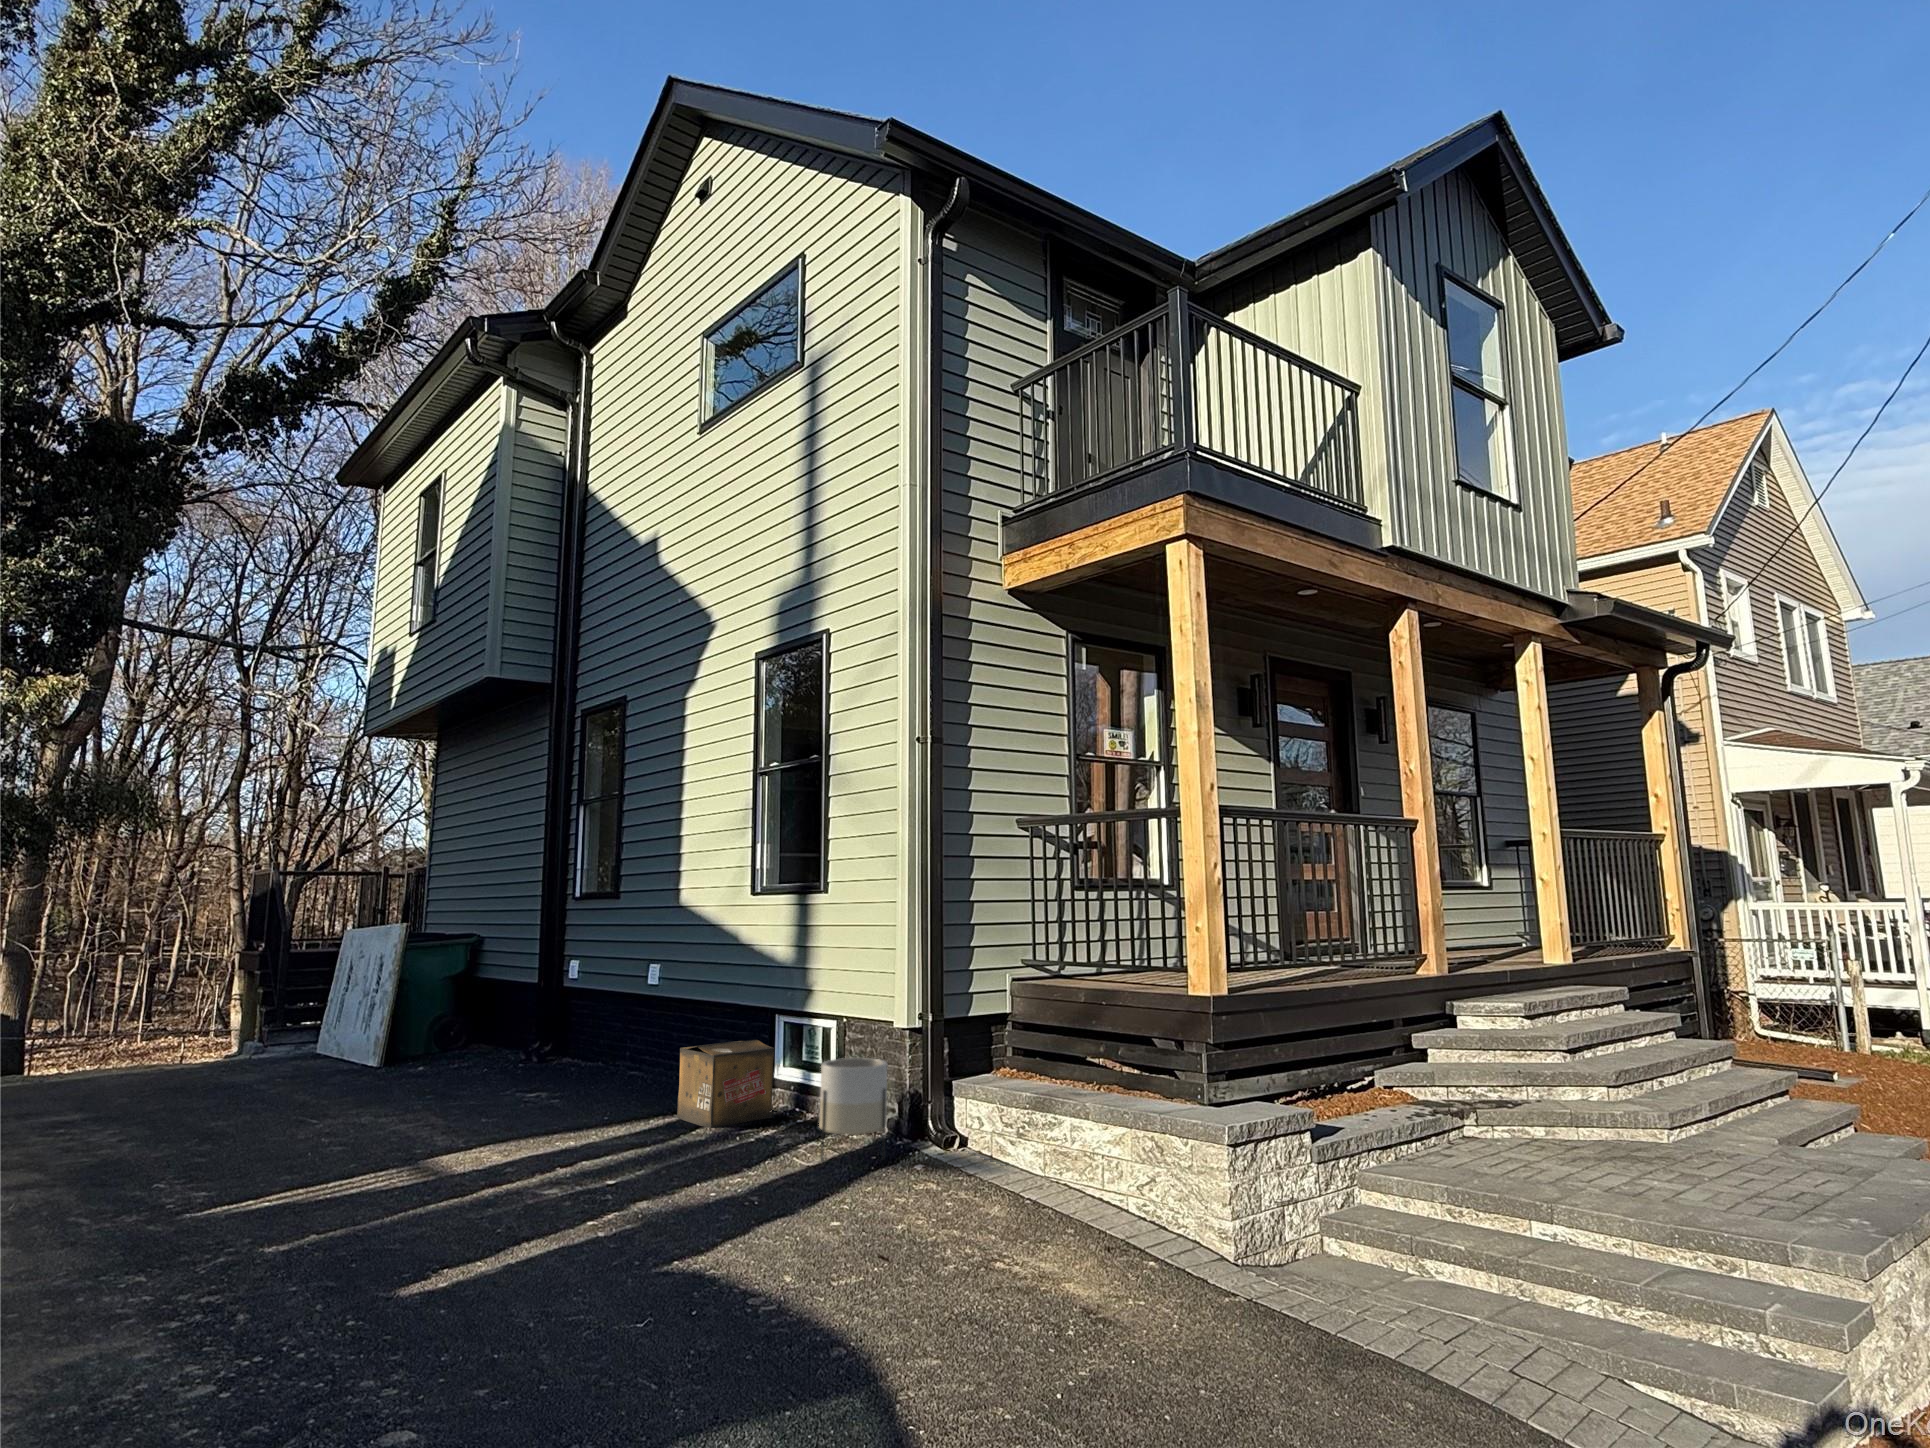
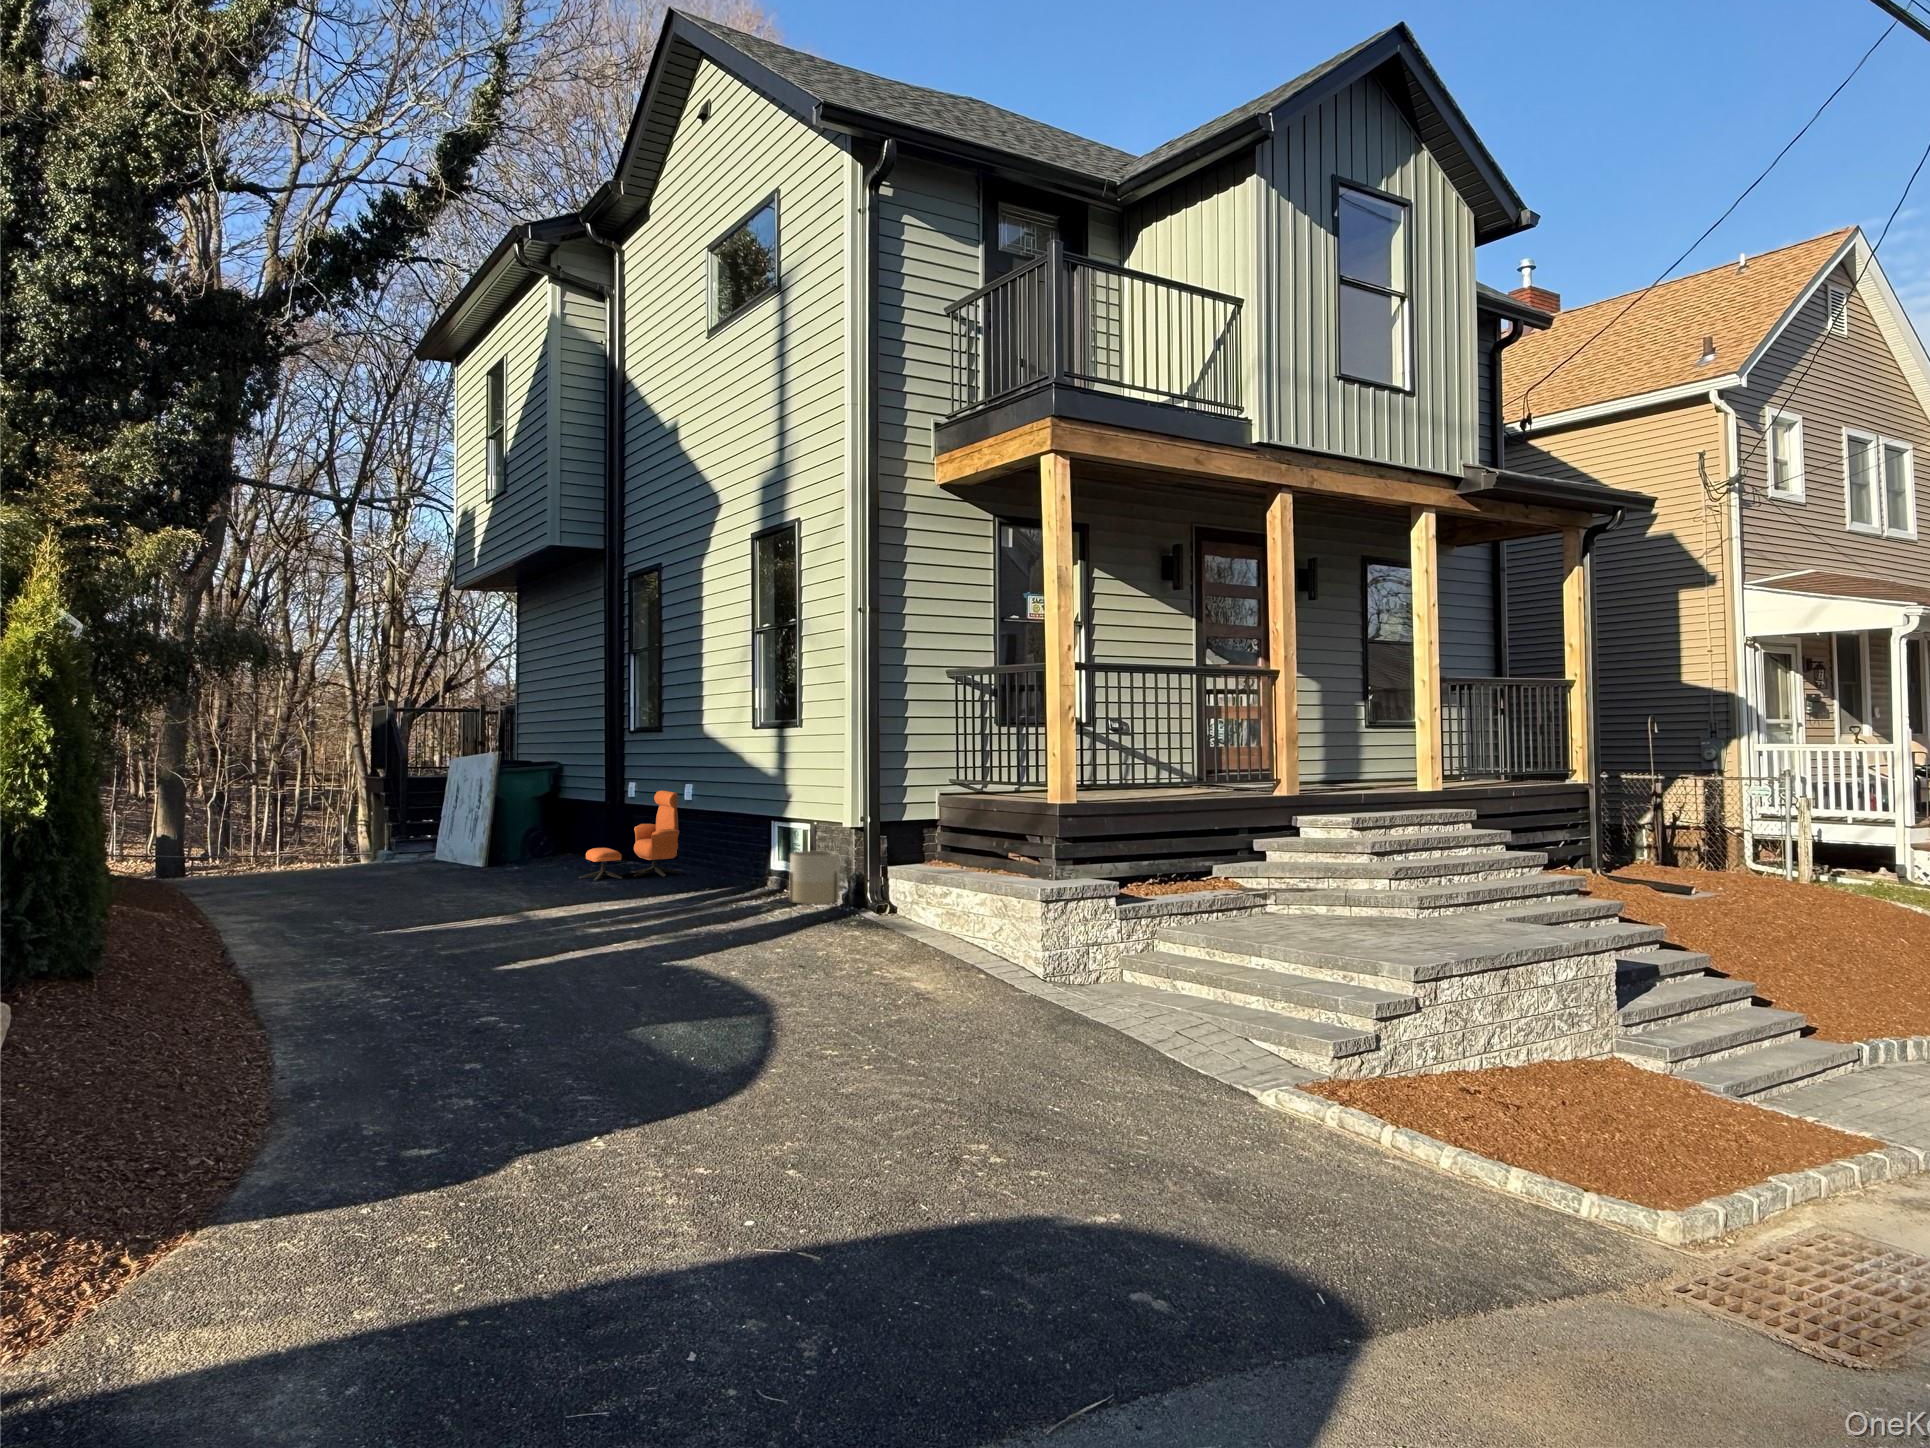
lounge chair: none [509,973,641,1093] -> present [579,791,681,881]
cardboard box: present [677,1040,774,1128] -> none [699,840,770,903]

